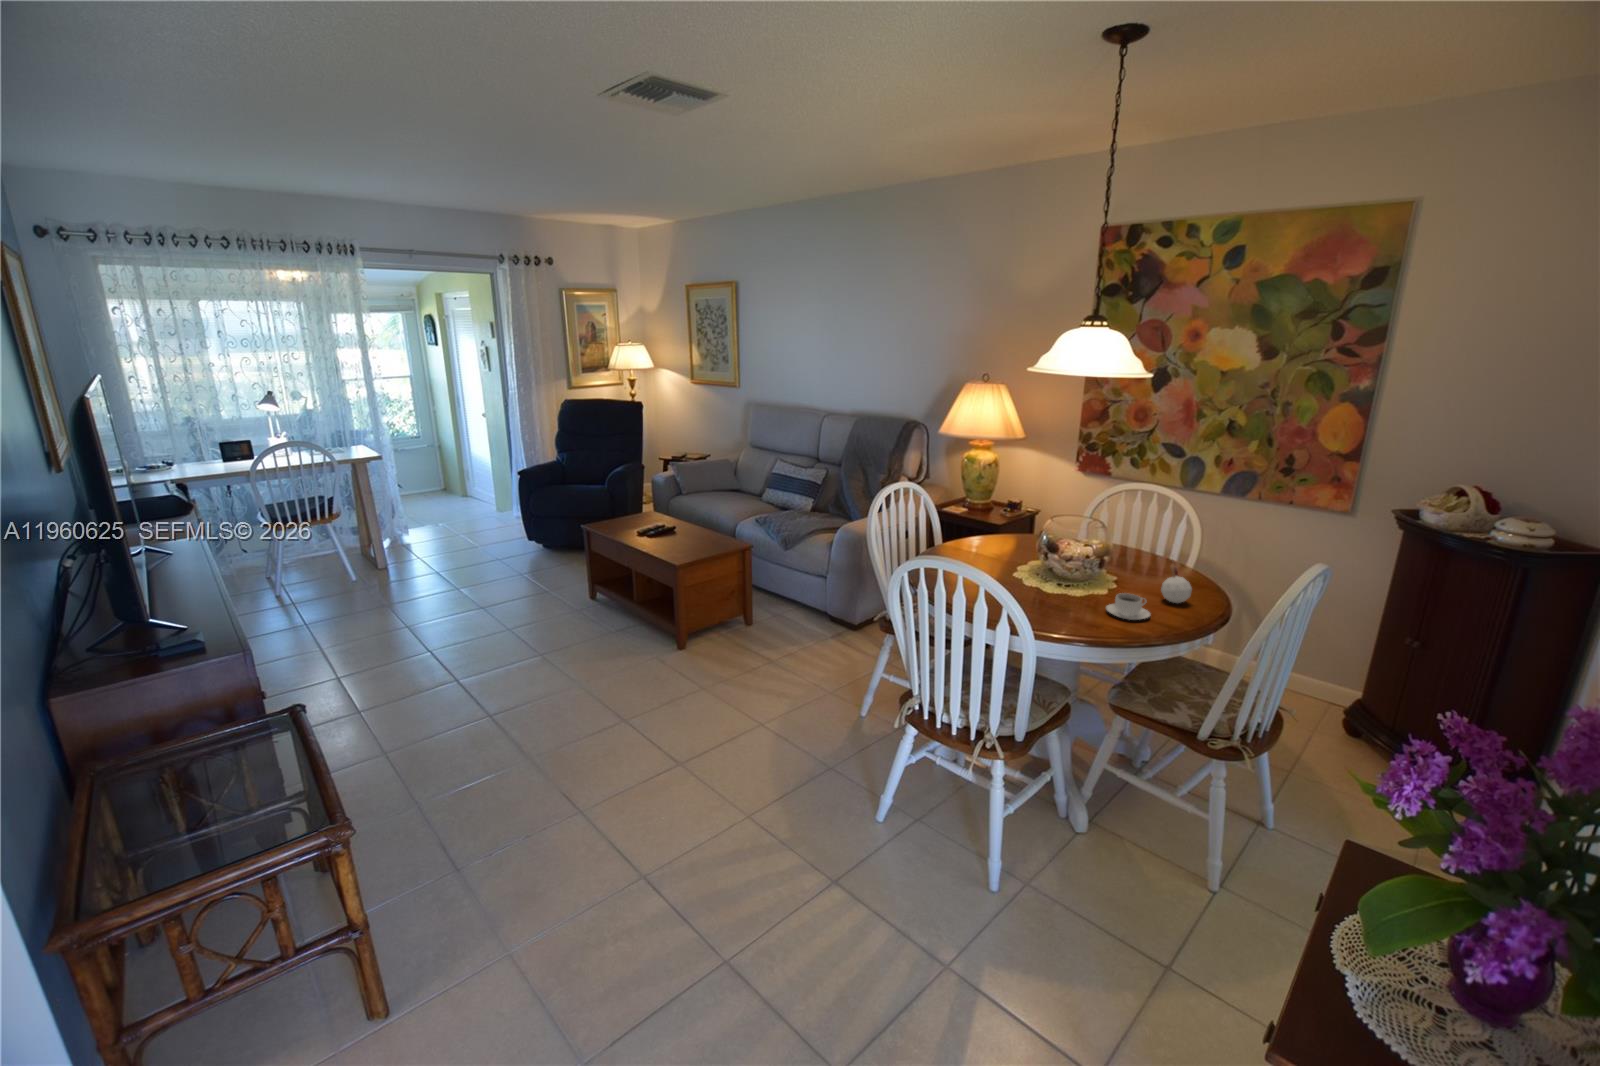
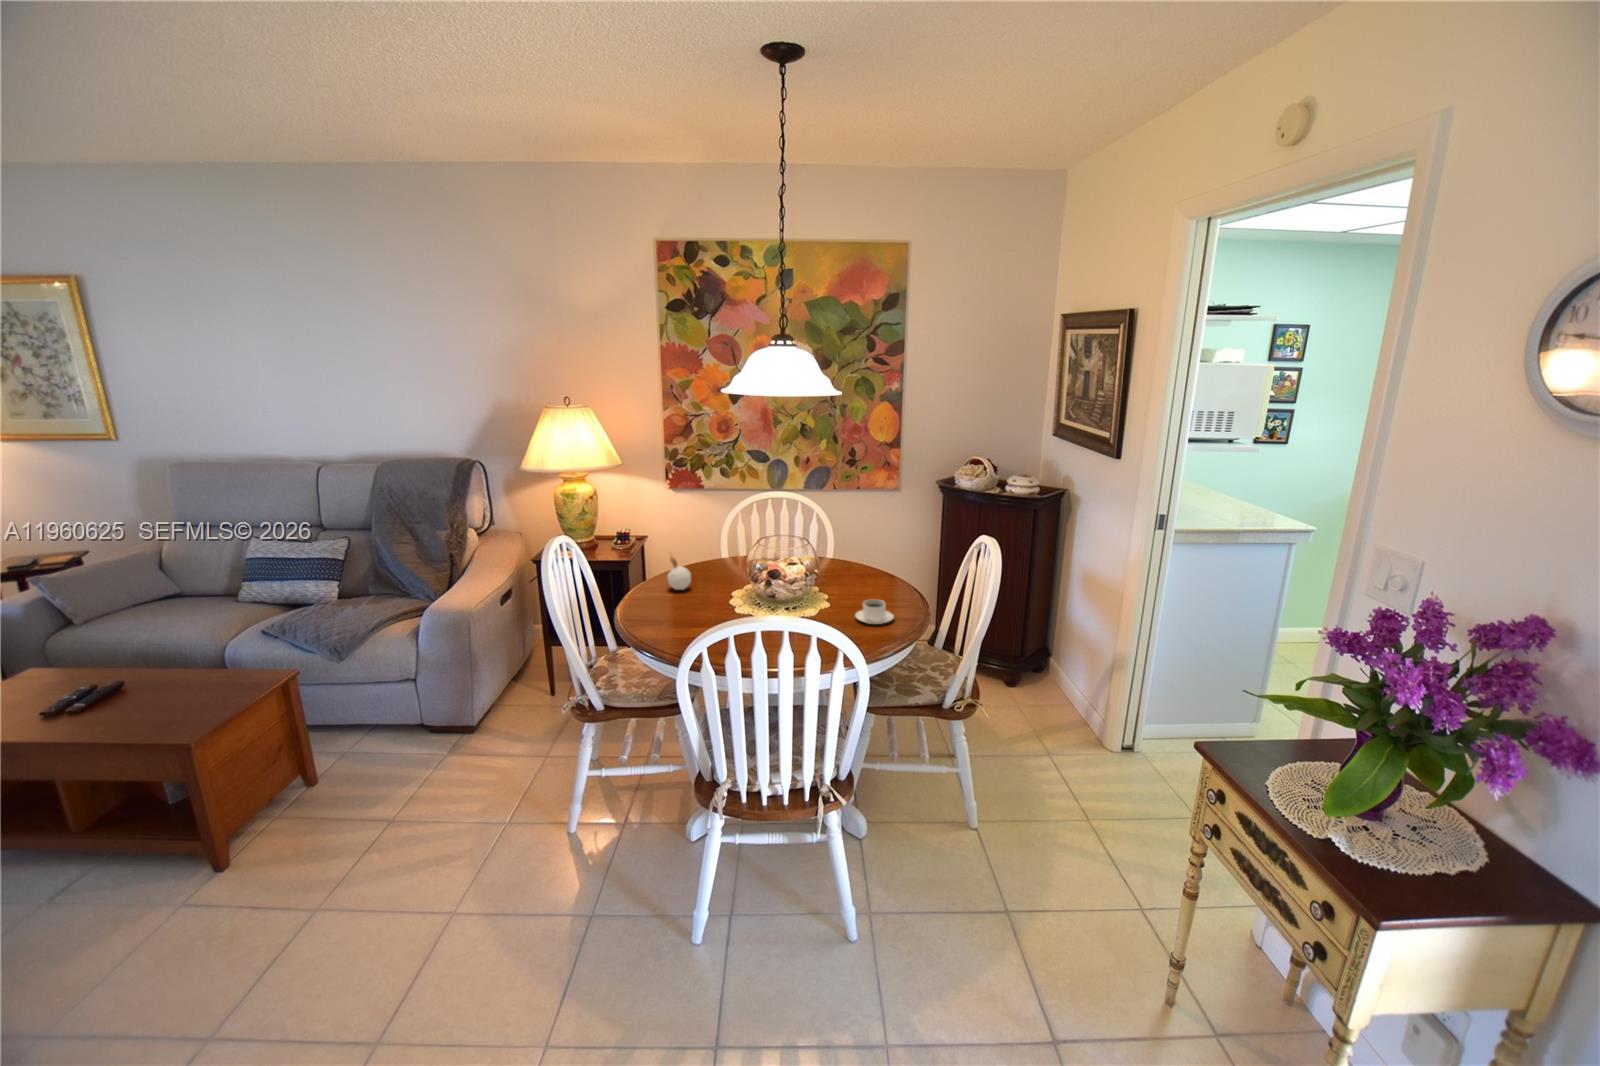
candle: present [1161,563,1192,603] -> present [667,556,691,590]

